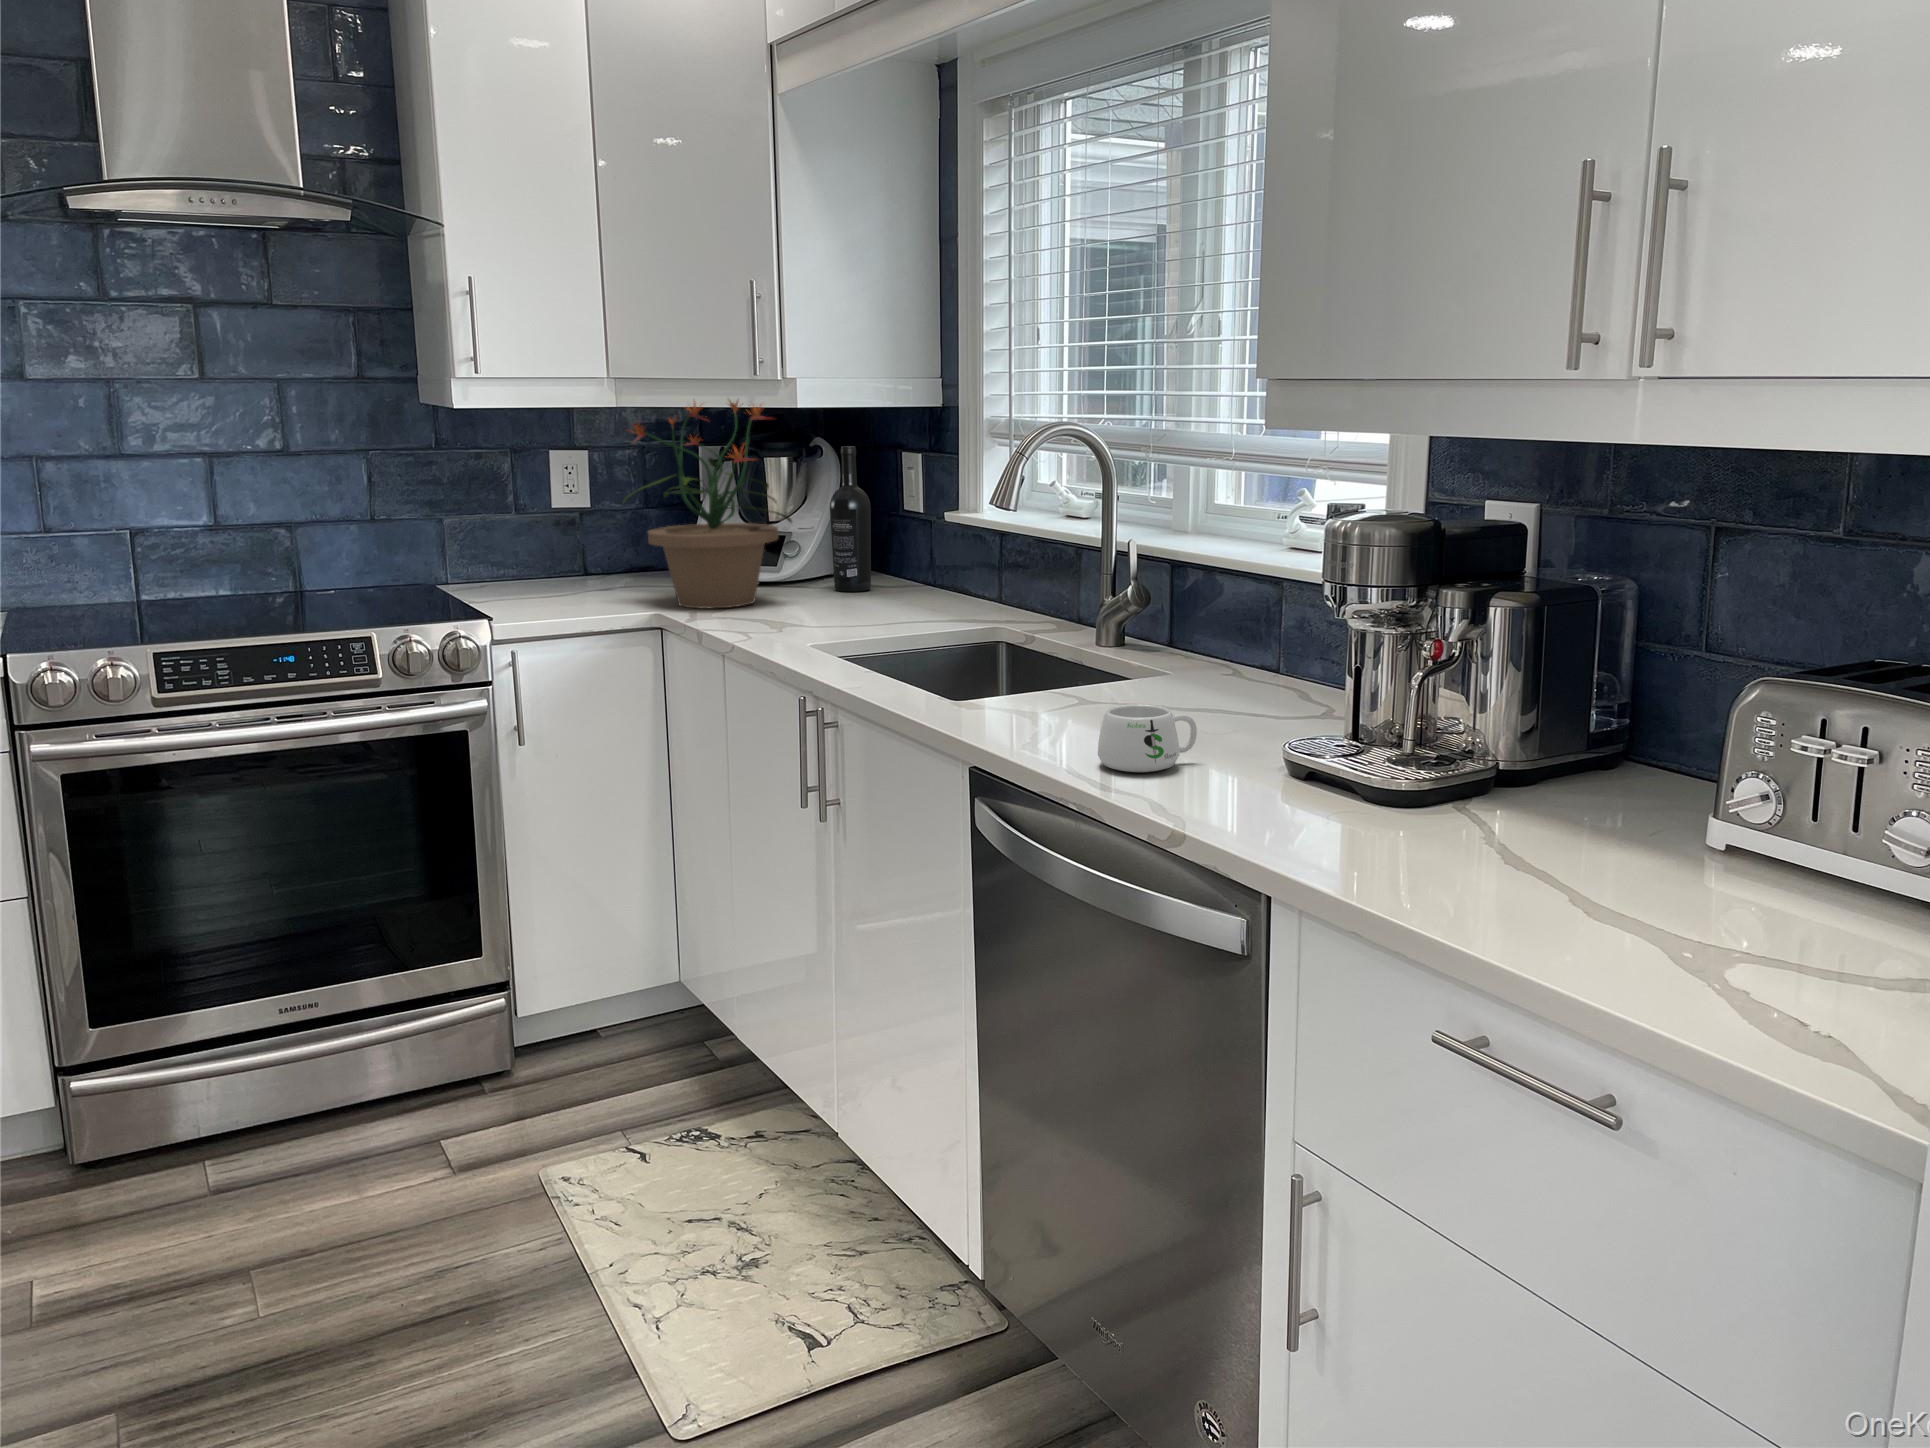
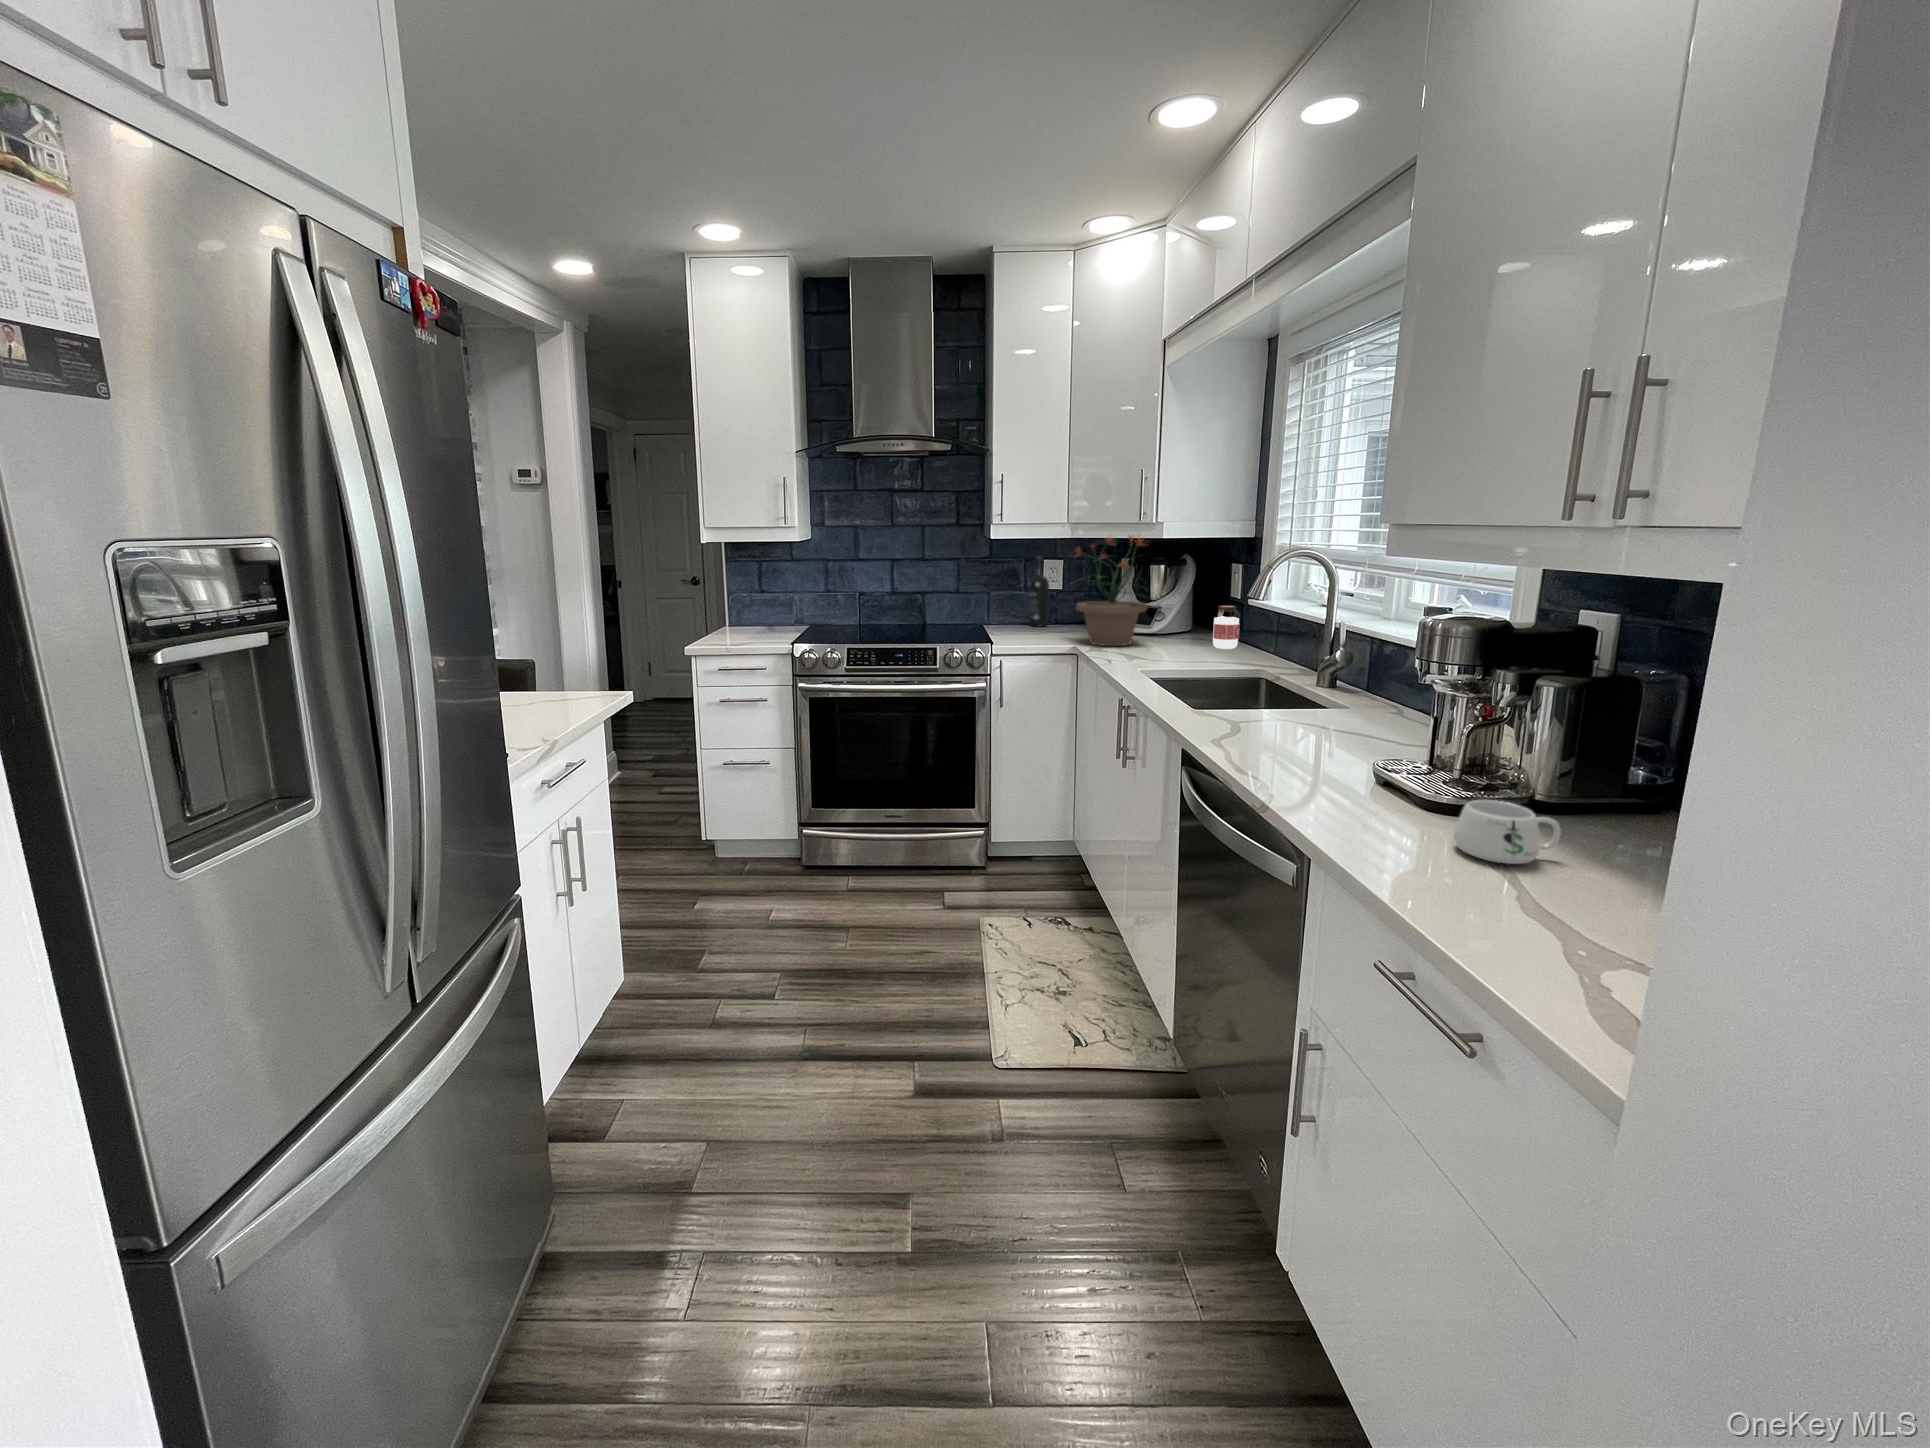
wine bottle: present [830,446,871,592] -> present [1029,556,1049,626]
jar: none [892,523,936,600] -> present [1213,606,1240,649]
mug: present [1098,704,1197,772] -> present [1454,800,1561,864]

